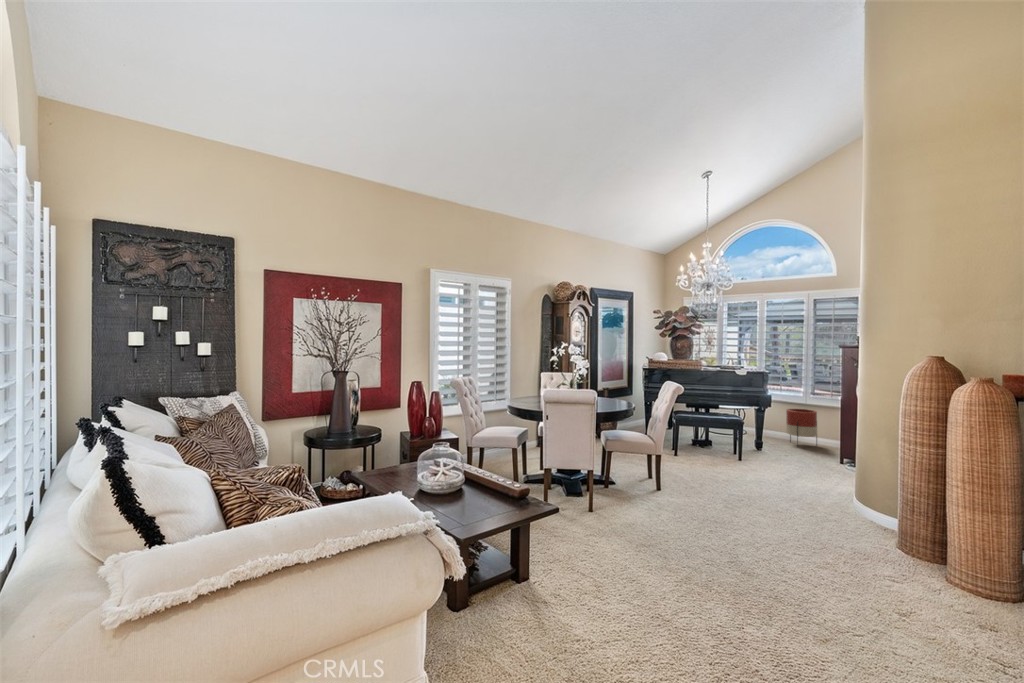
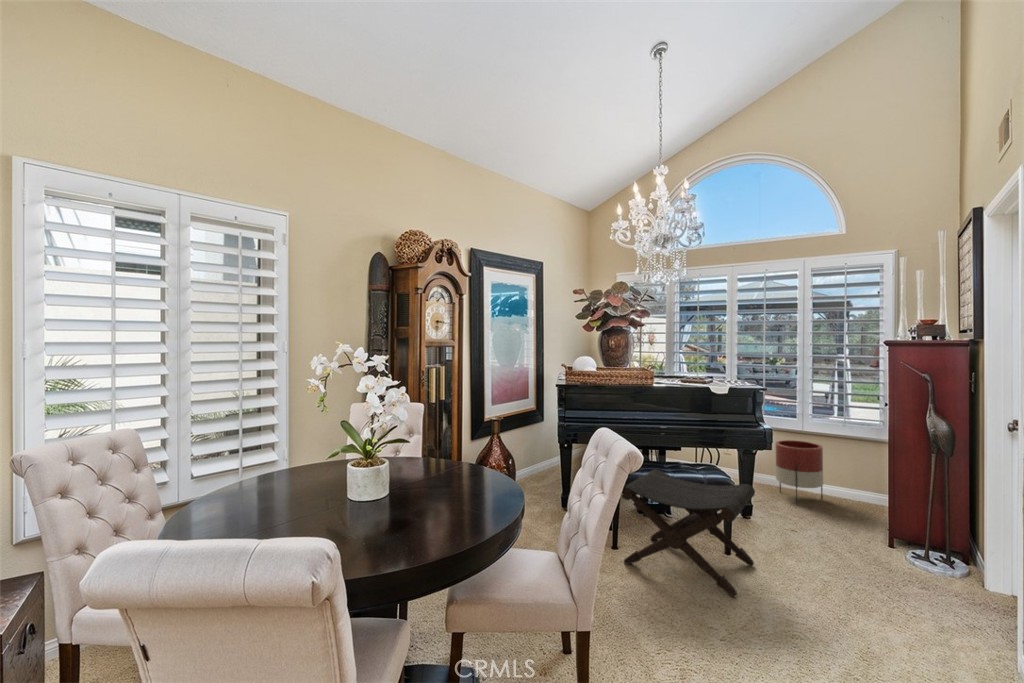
footstool: none [680,415,756,472] -> present [622,469,755,597]

